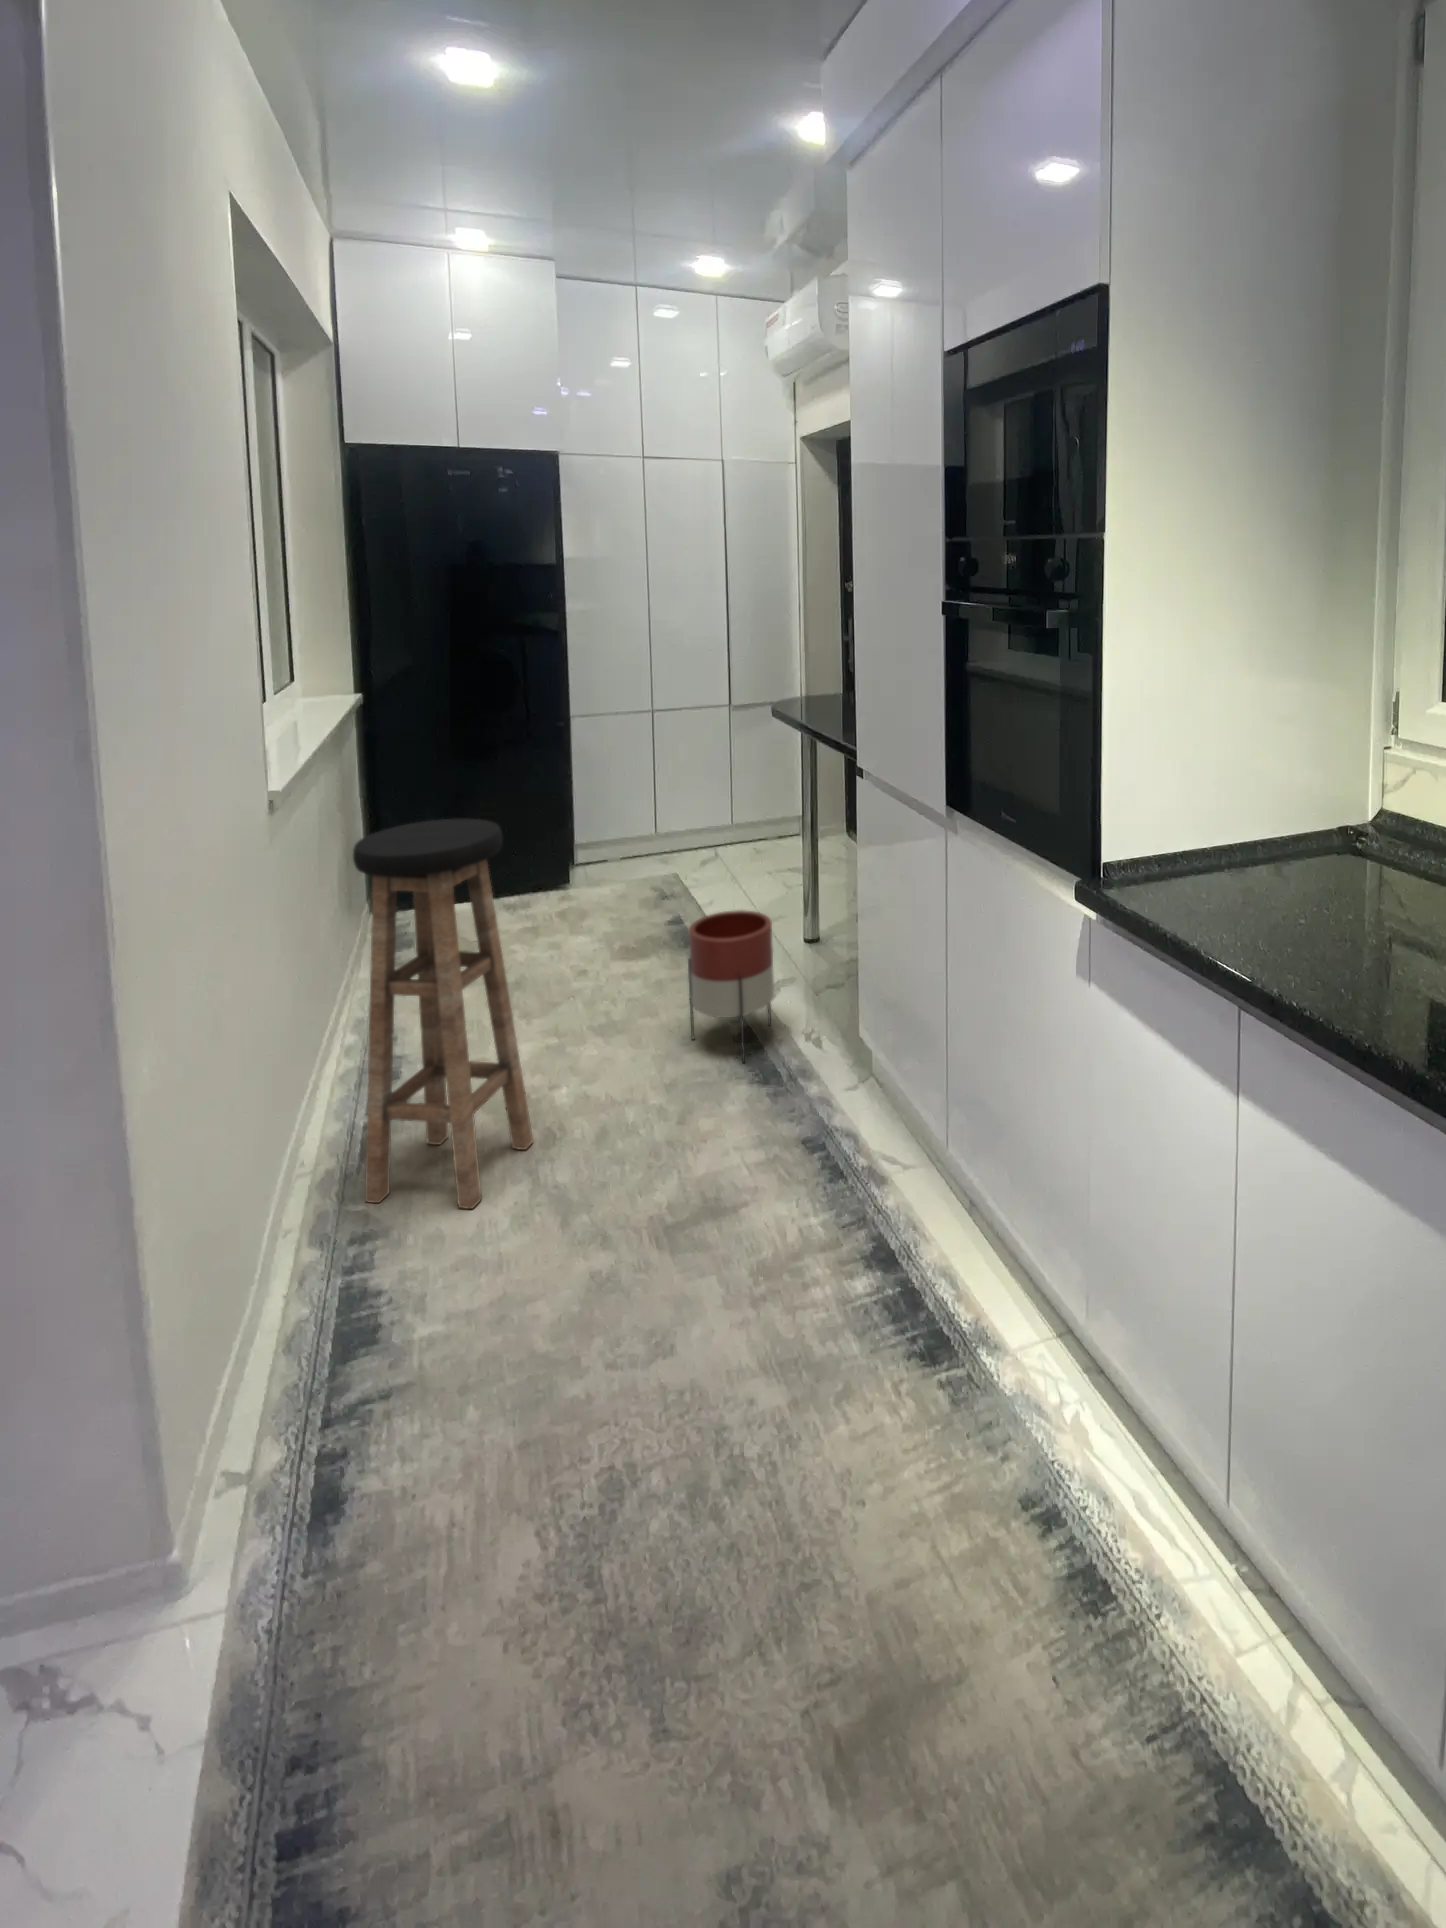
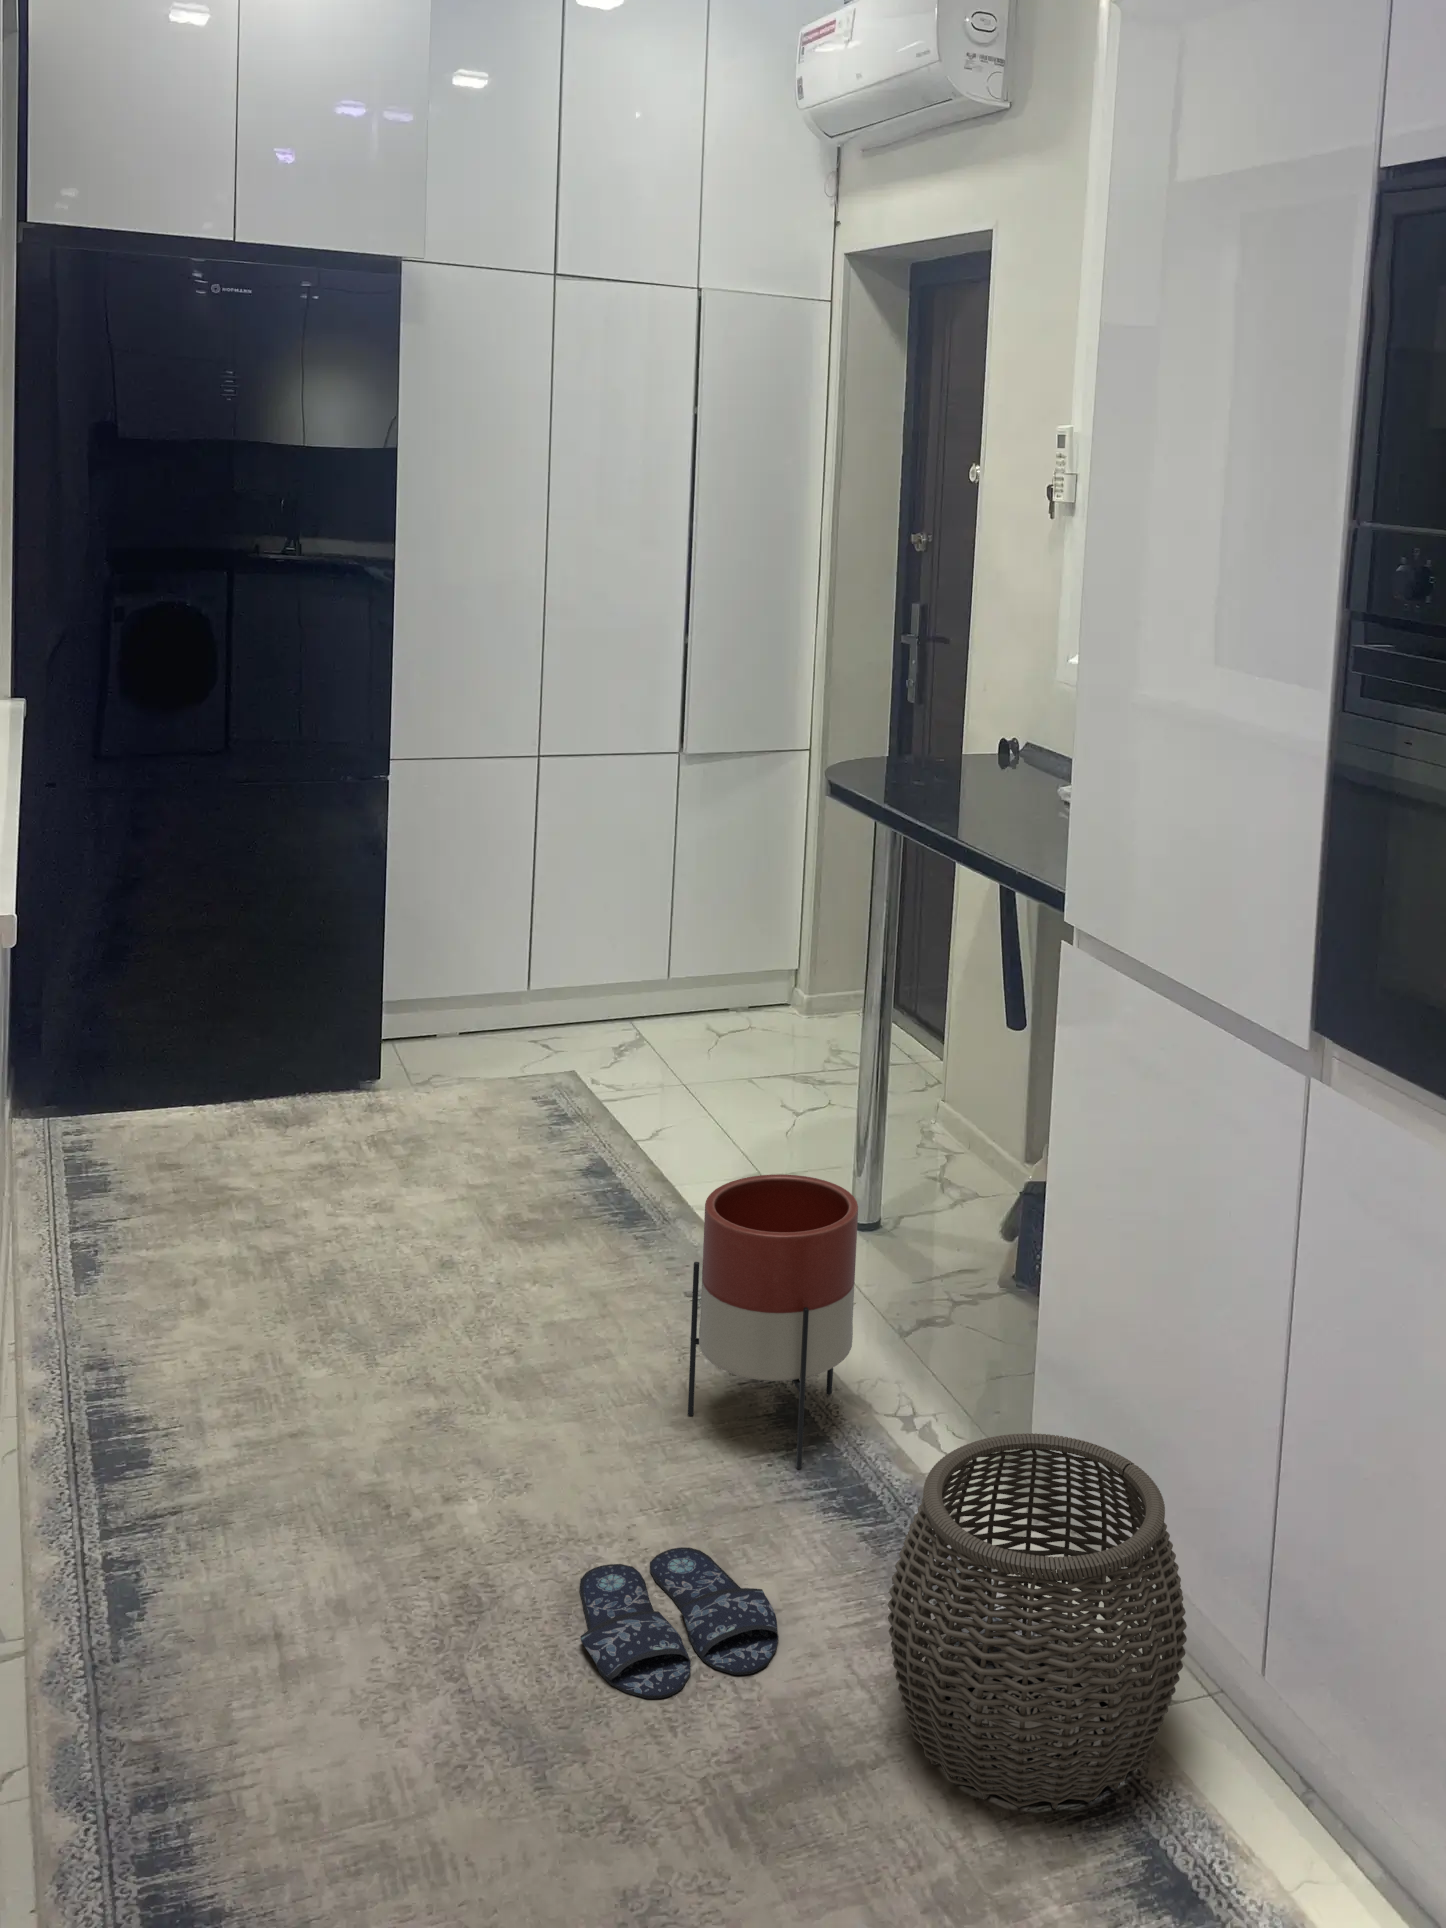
bar stool: present [353,819,533,1209] -> none [144,989,441,1746]
woven basket: none [749,1030,907,1222] -> present [888,1433,1187,1809]
slippers: none [603,1104,709,1179] -> present [580,1547,778,1699]

